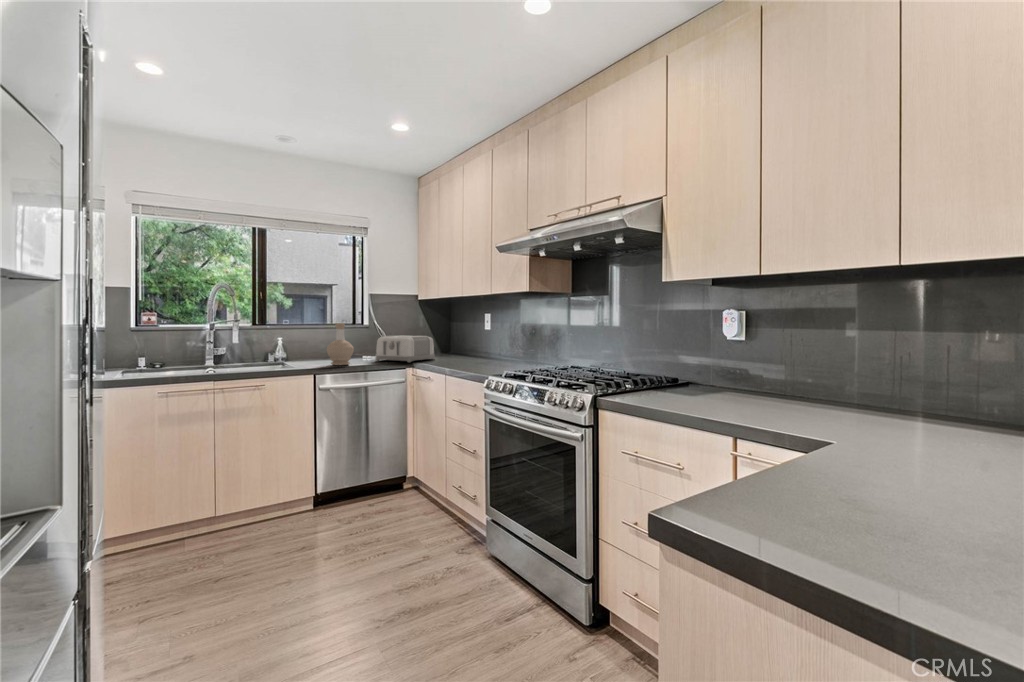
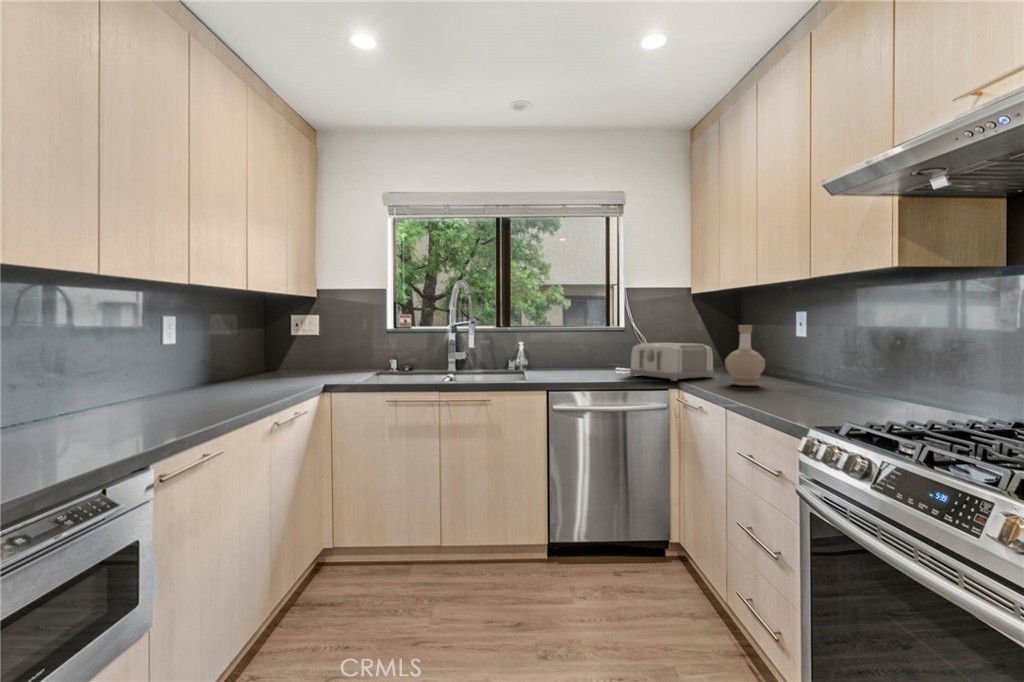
bottle: present [327,323,354,365] -> present [725,325,765,386]

